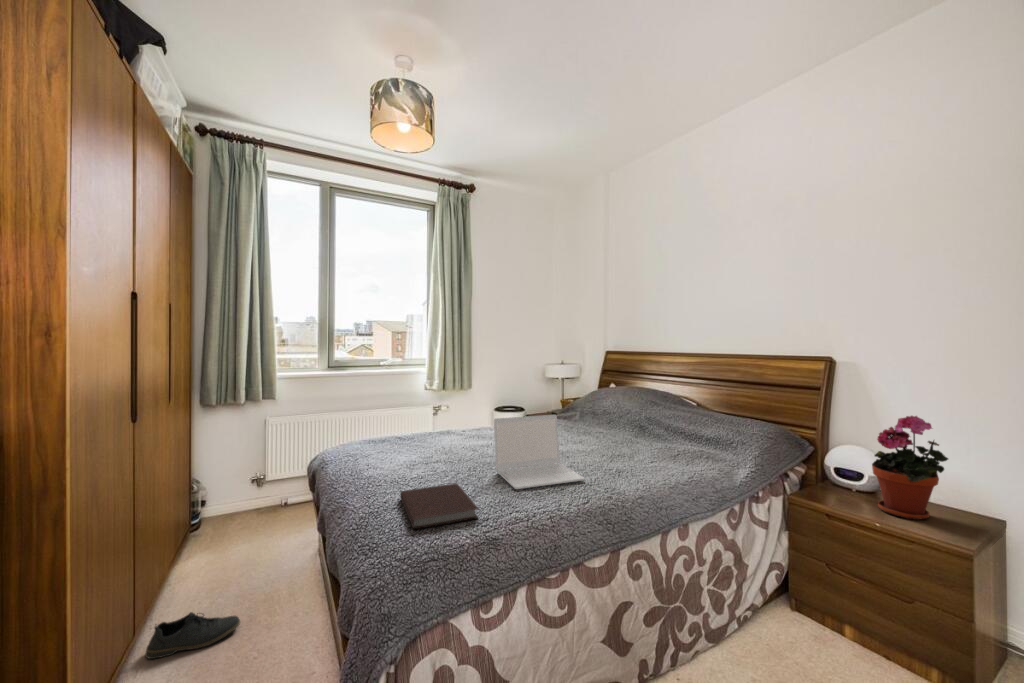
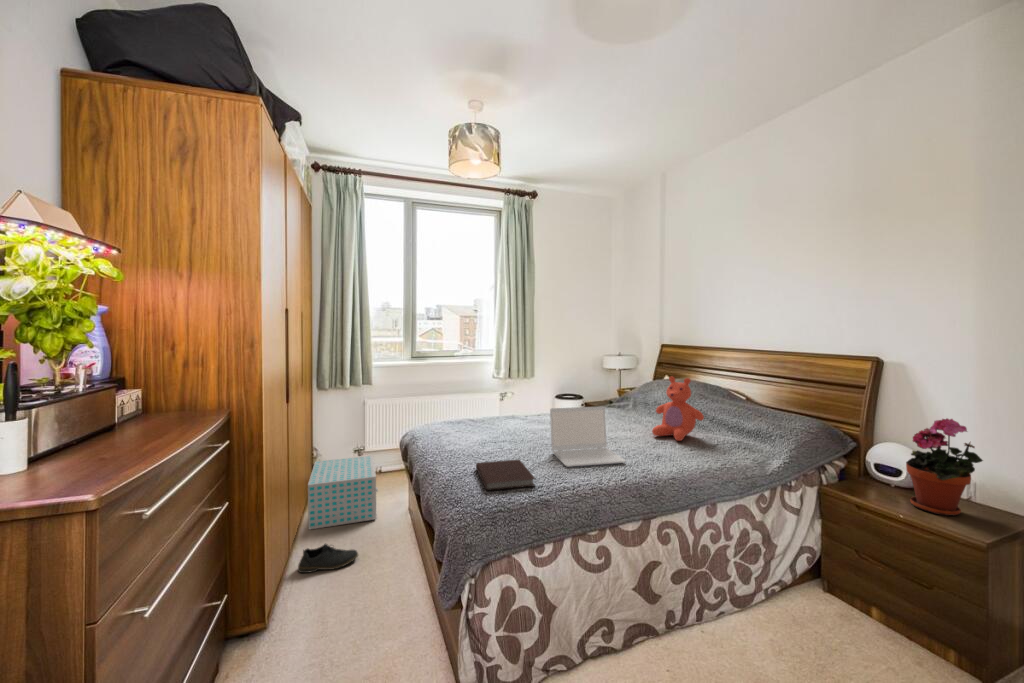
teddy bear: none [607,380,662,452] -> present [652,376,704,441]
storage box: none [173,486,276,591] -> present [308,455,378,530]

